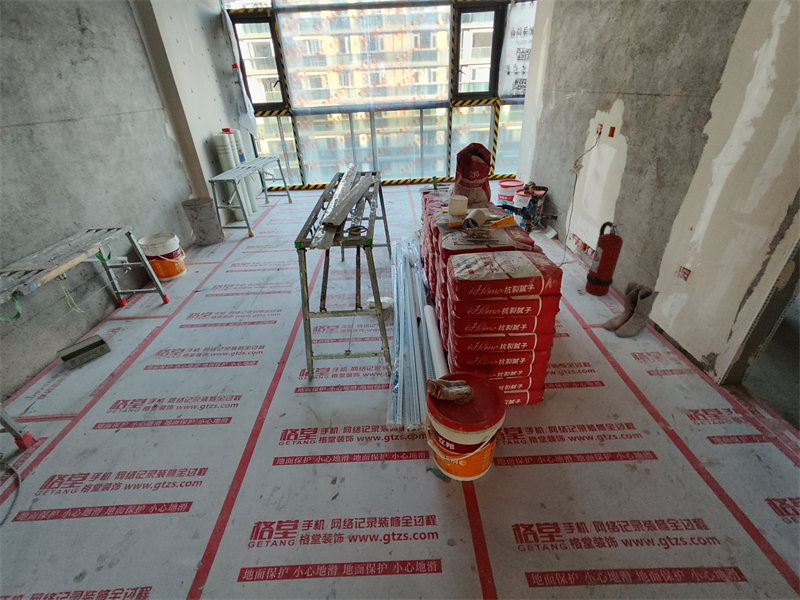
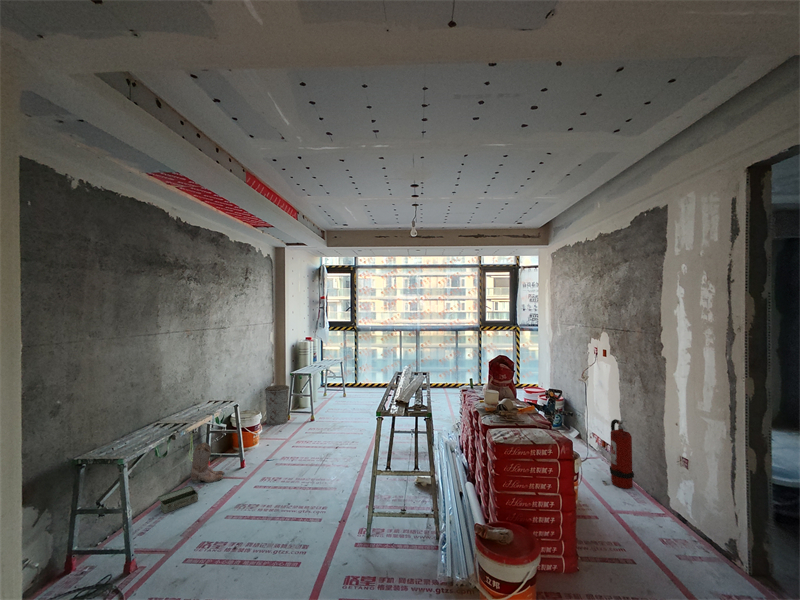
boots: present [603,281,659,337] -> present [191,442,224,483]

